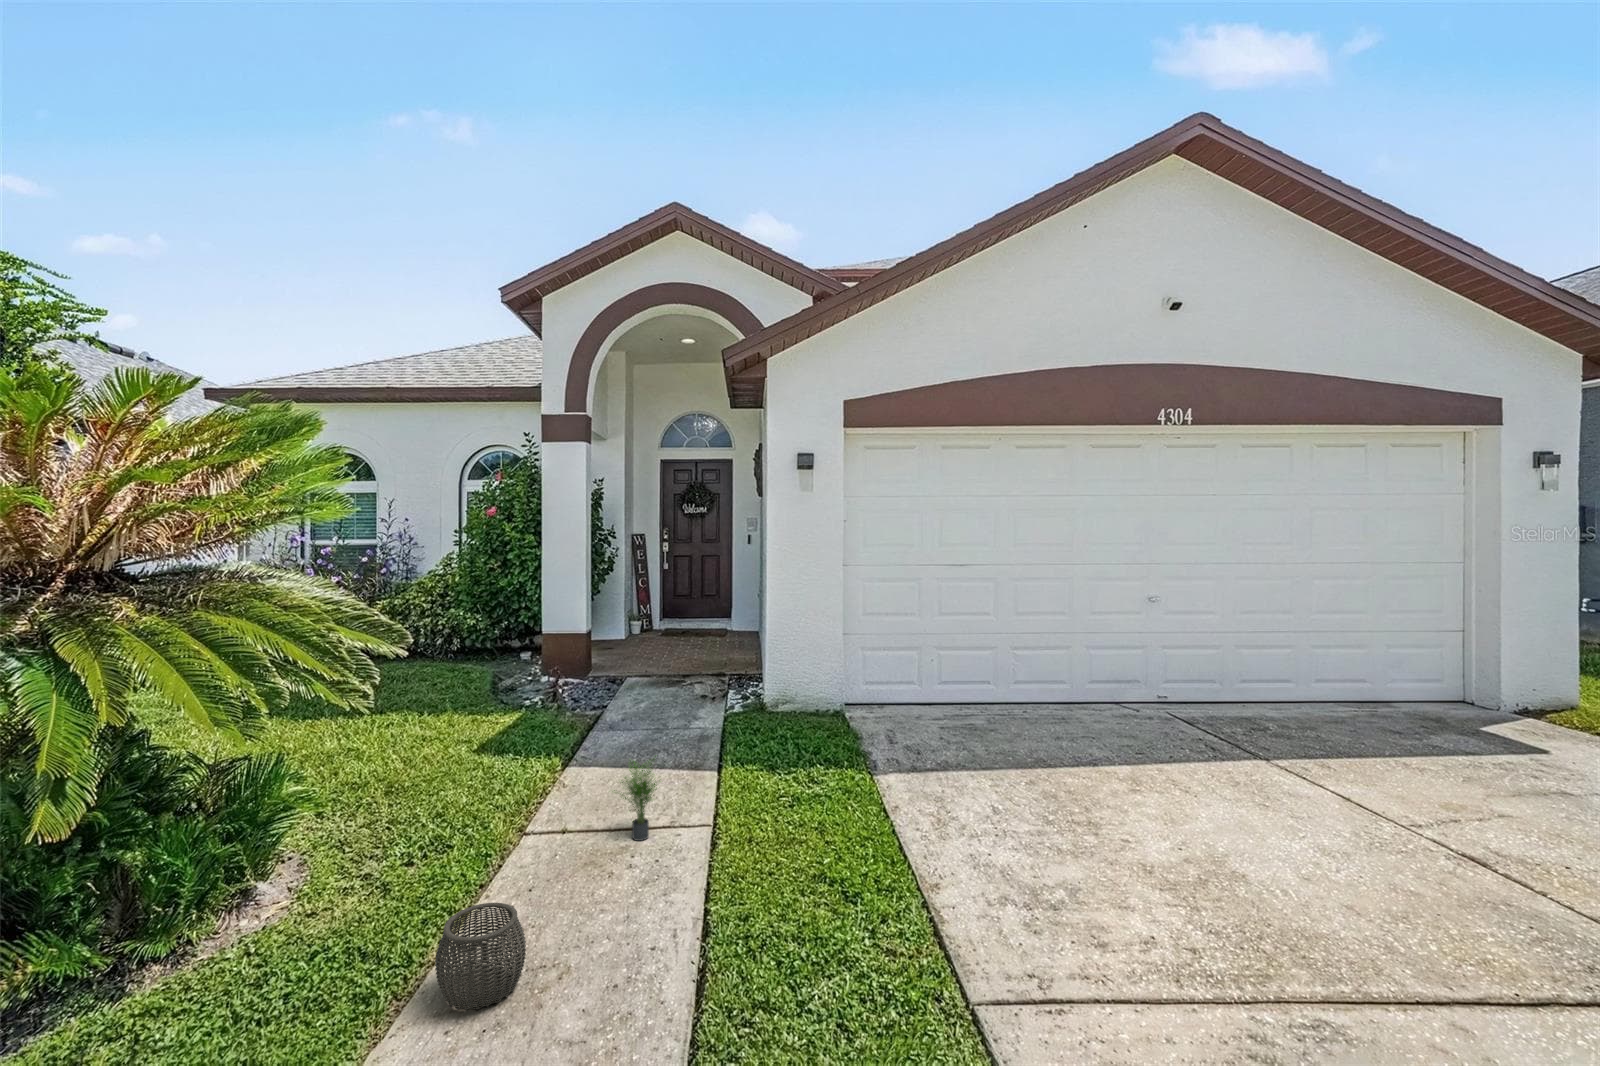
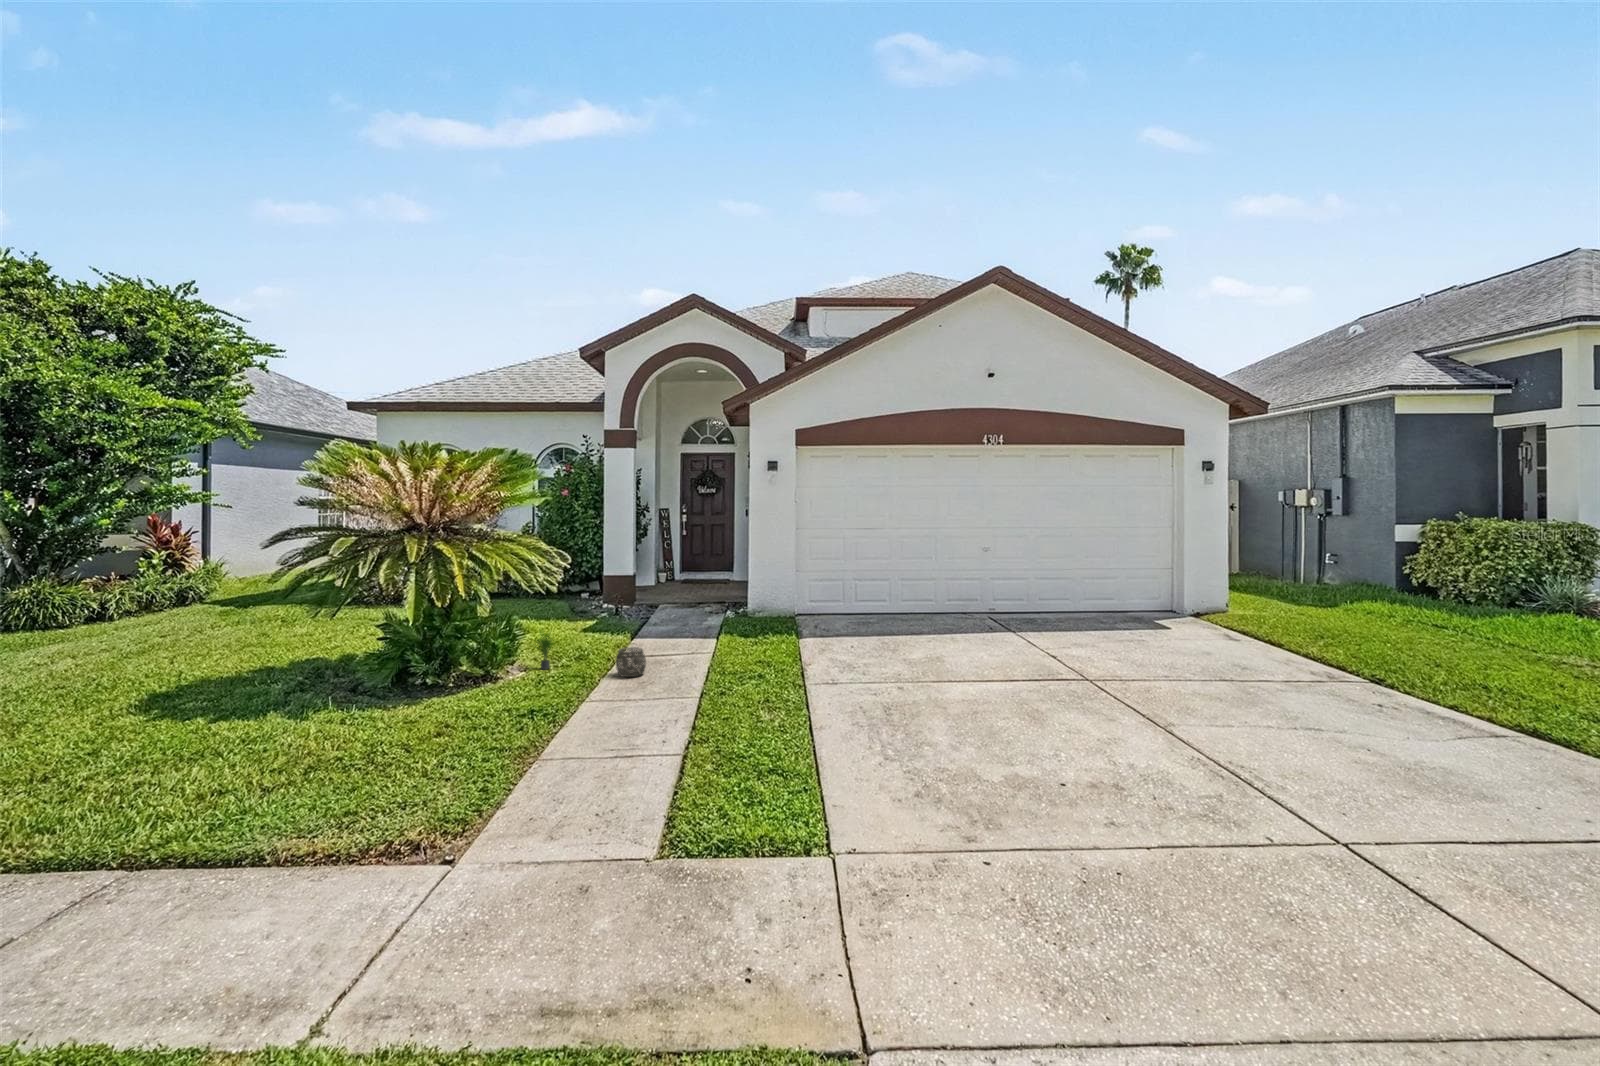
potted plant: present [614,762,657,841] -> present [535,632,552,670]

